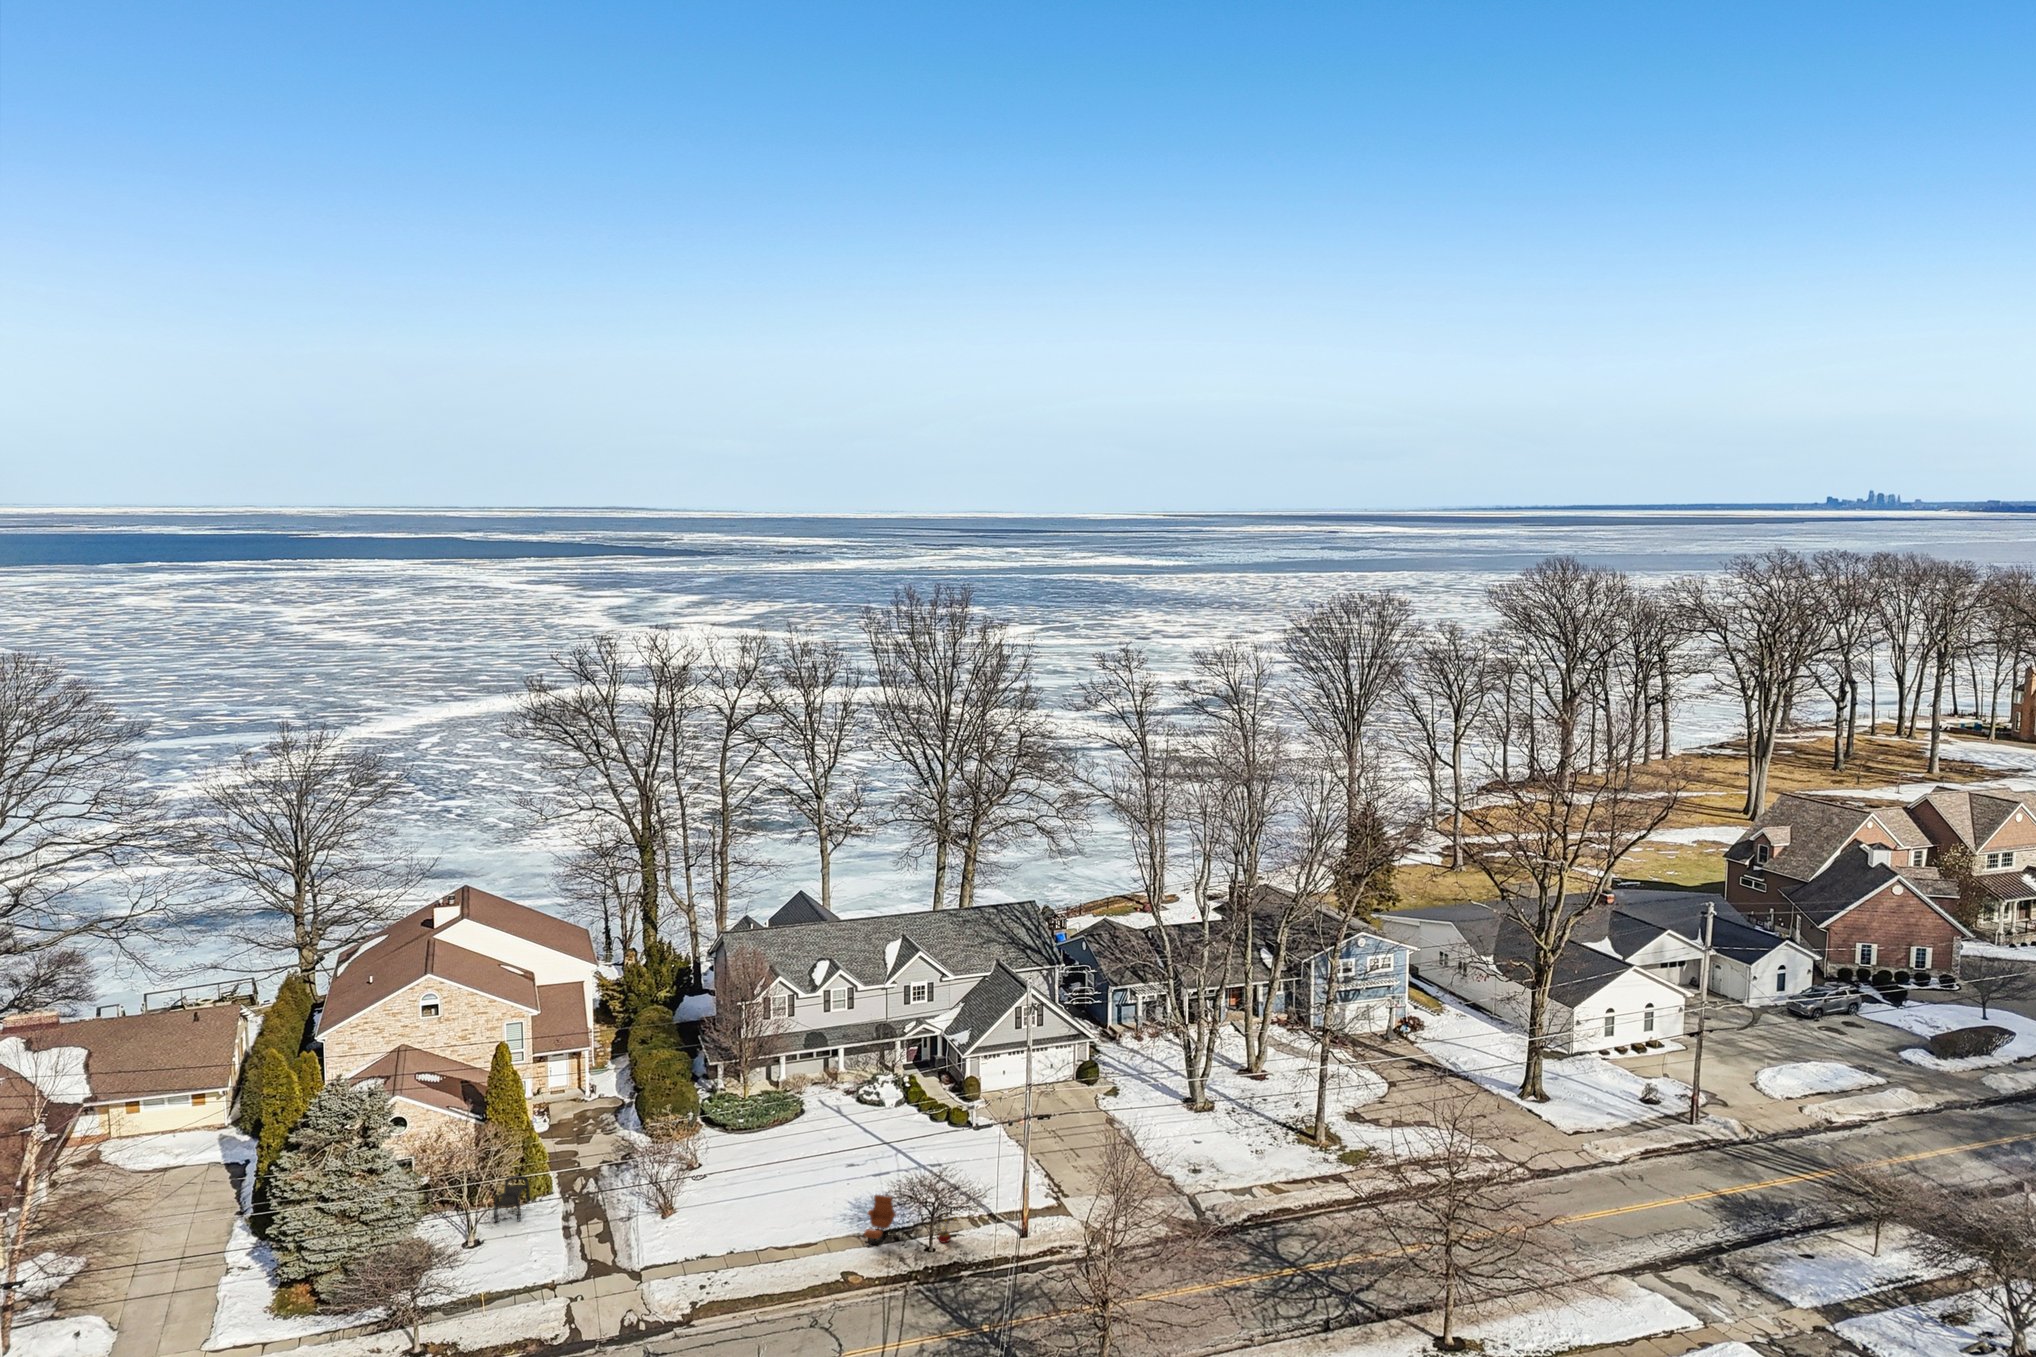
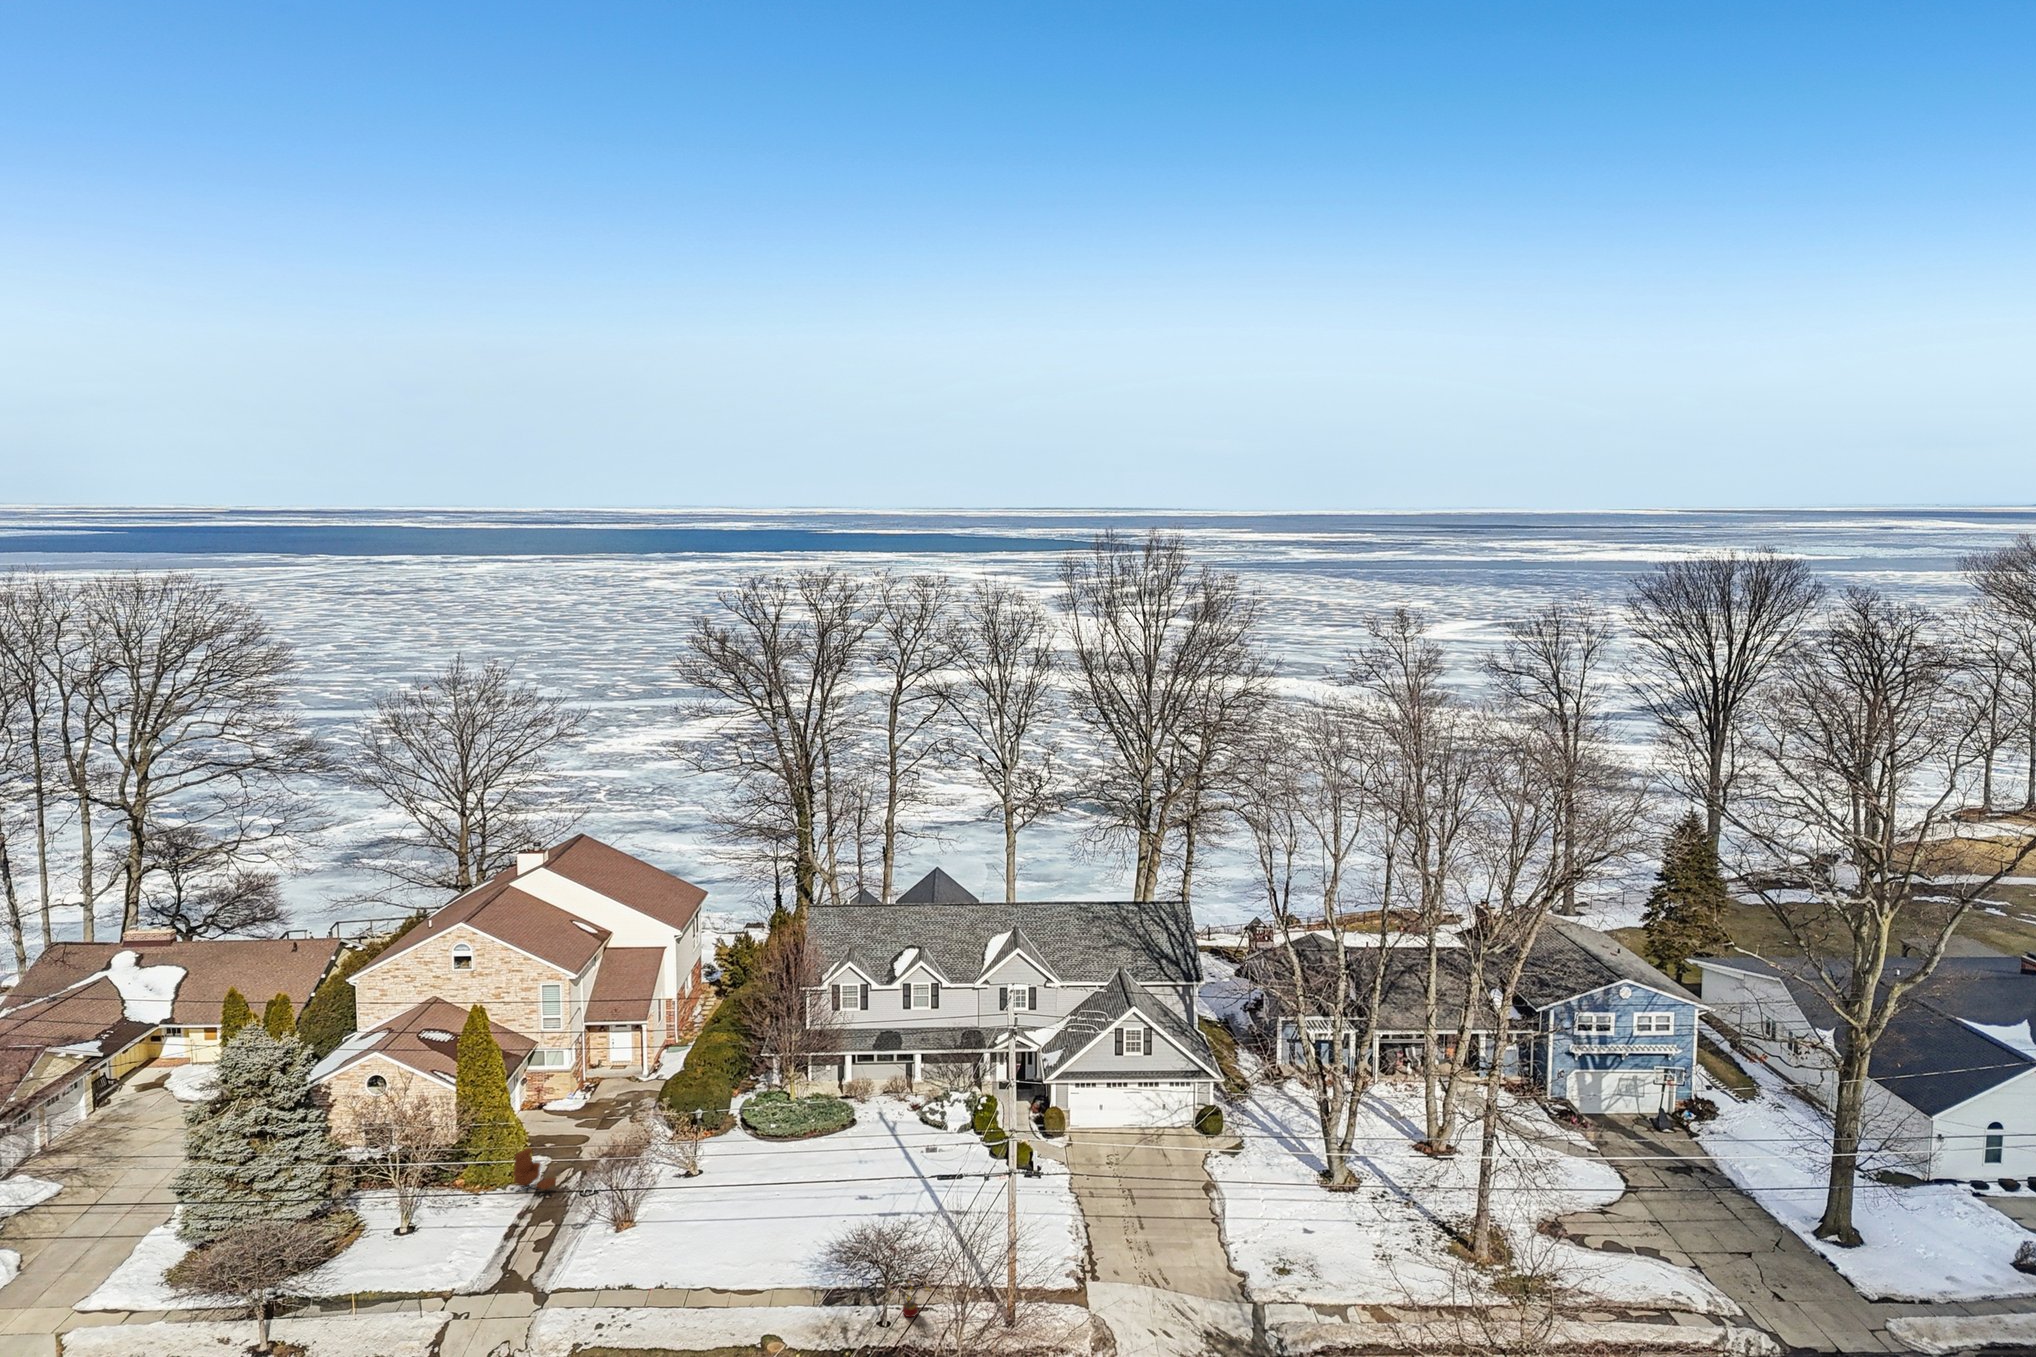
bench: present [494,1176,530,1223] -> none [440,1159,491,1211]
lounge chair: present [864,1195,896,1243] -> present [513,1148,556,1195]

